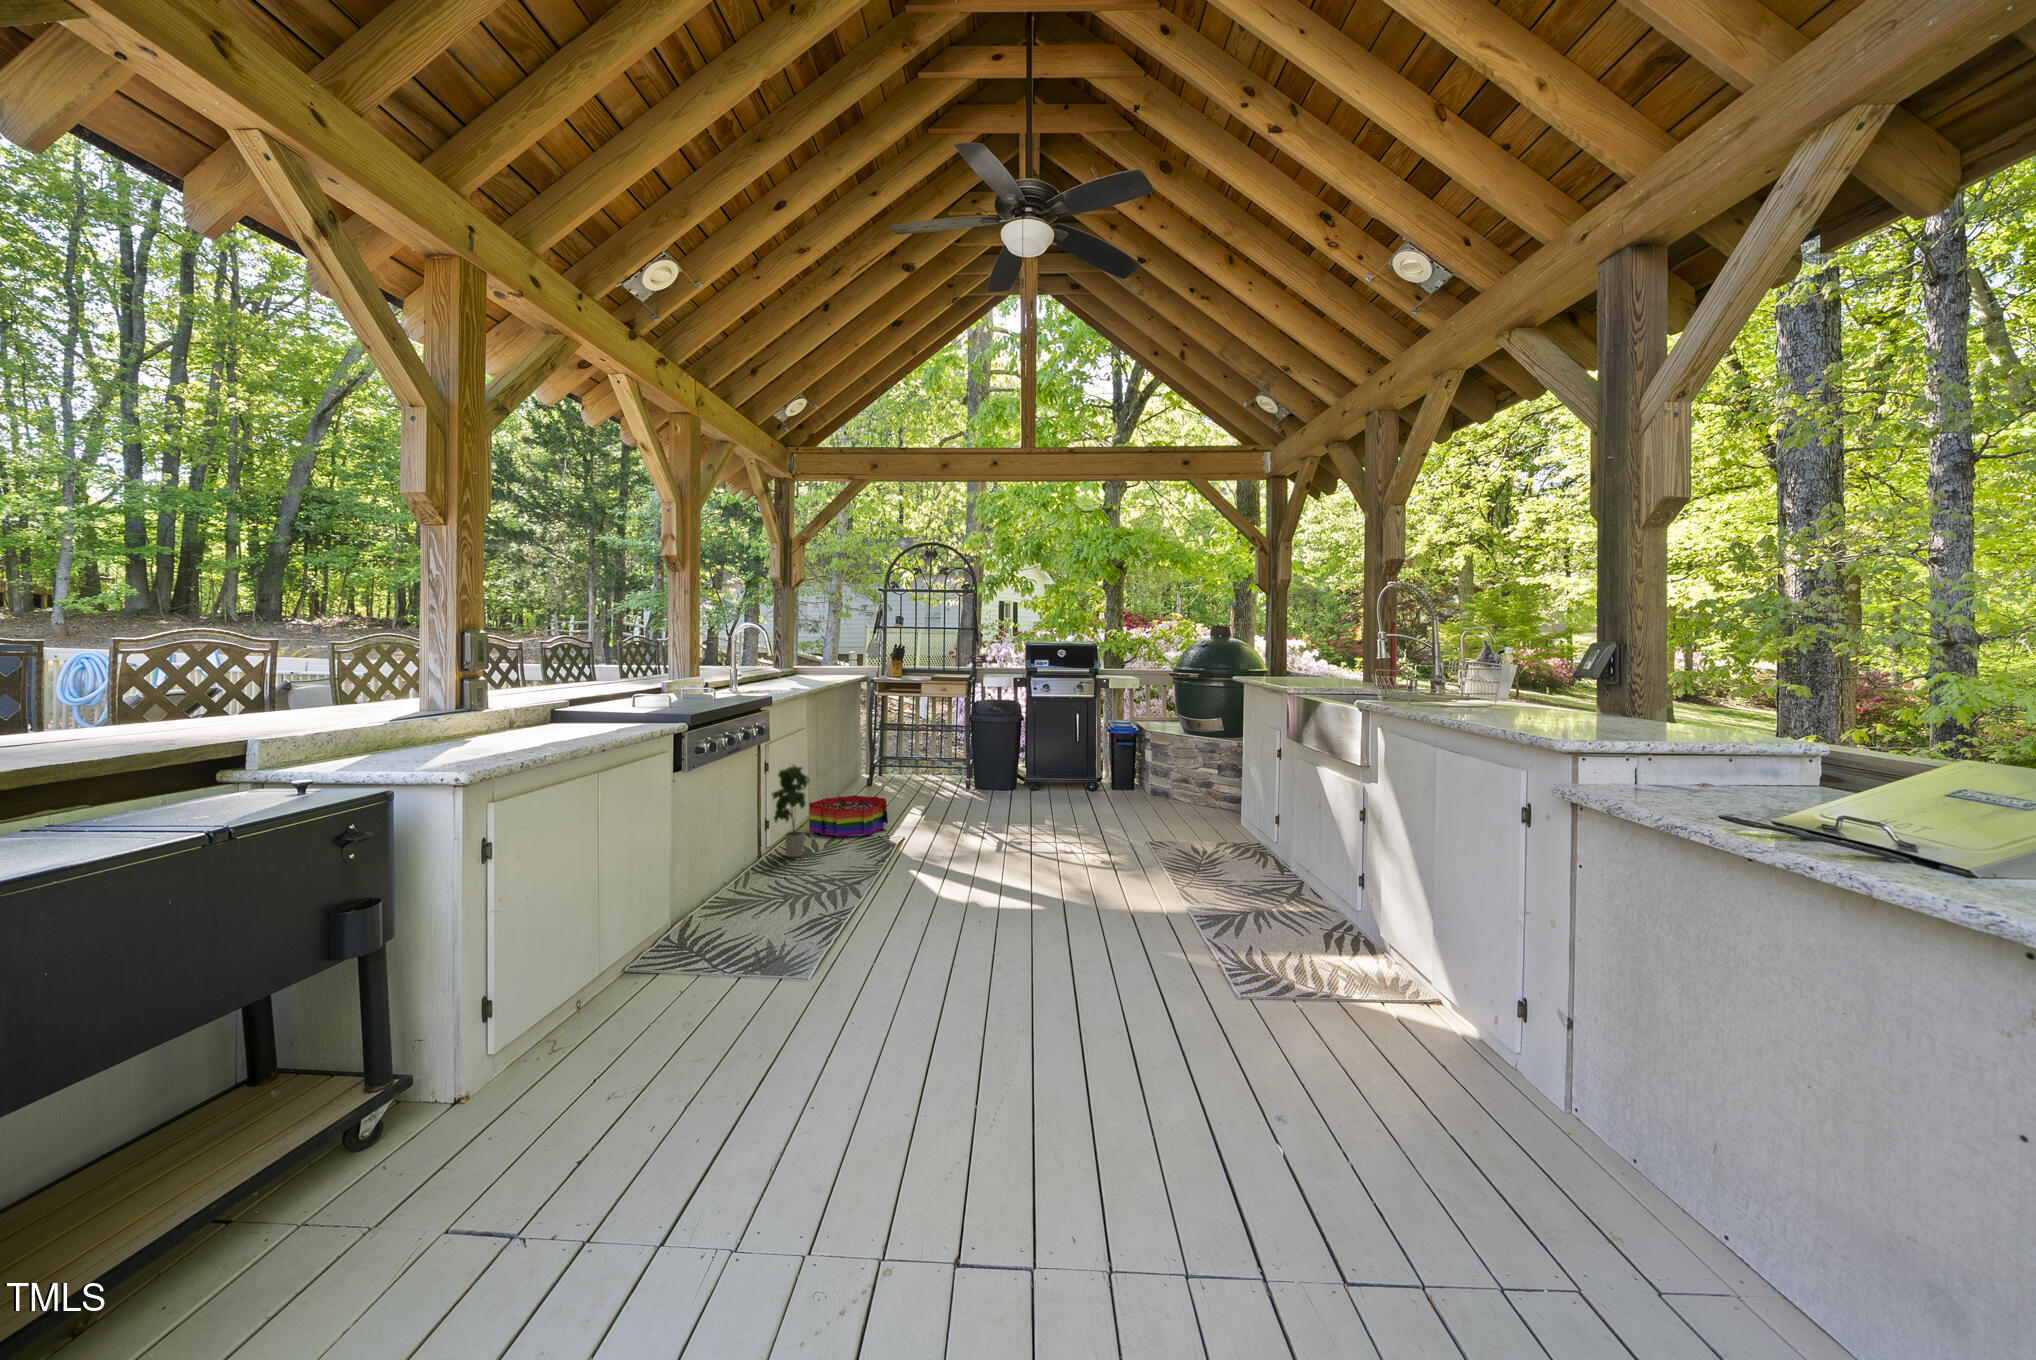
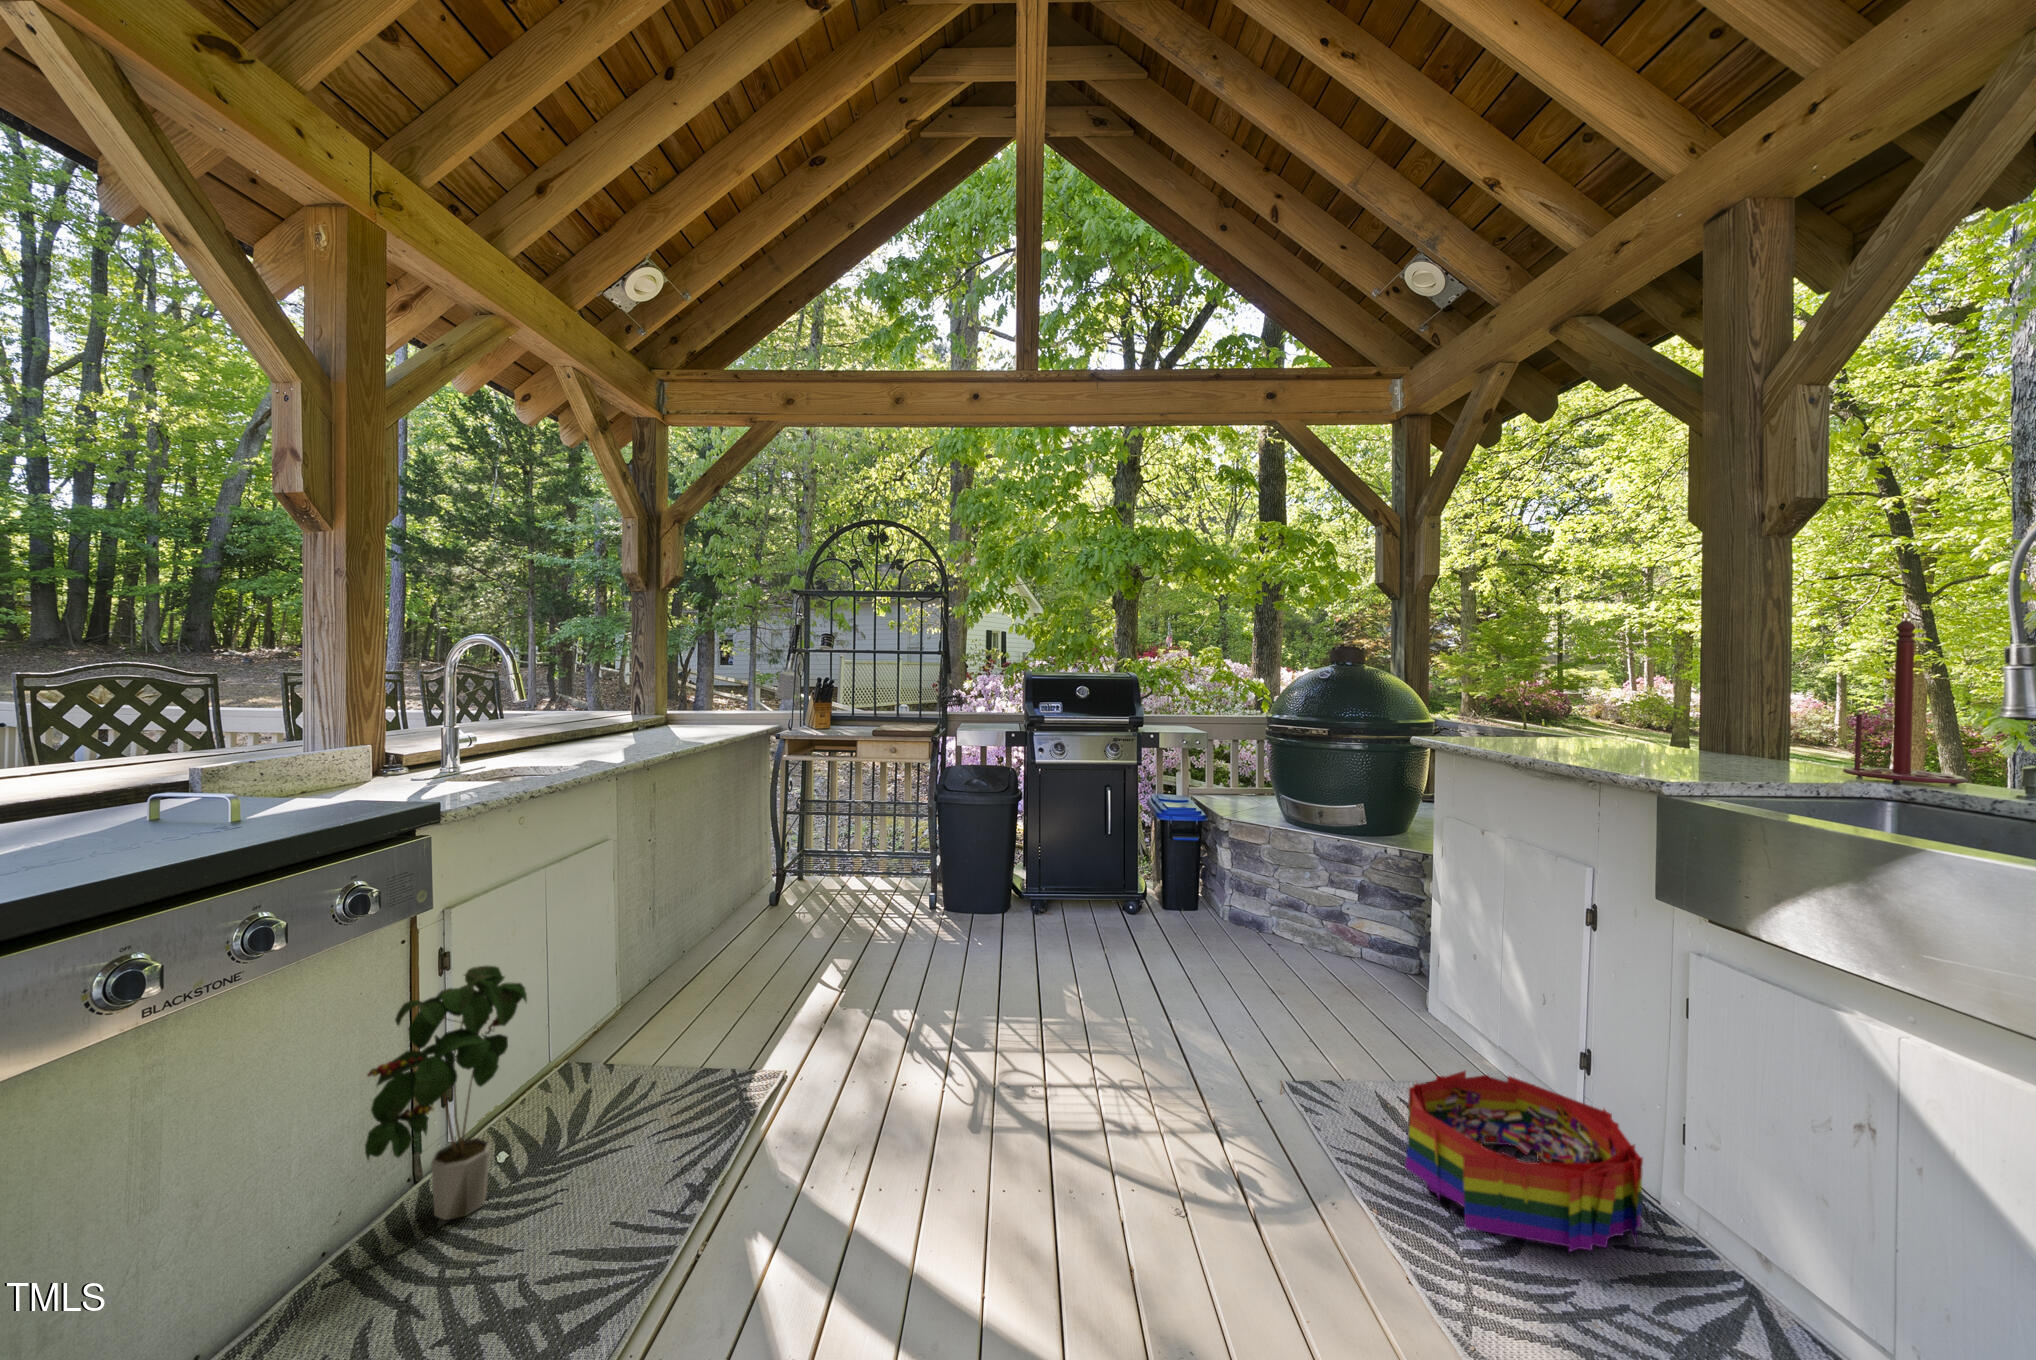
storage bin: present [809,795,888,837] -> present [1405,1071,1643,1251]

